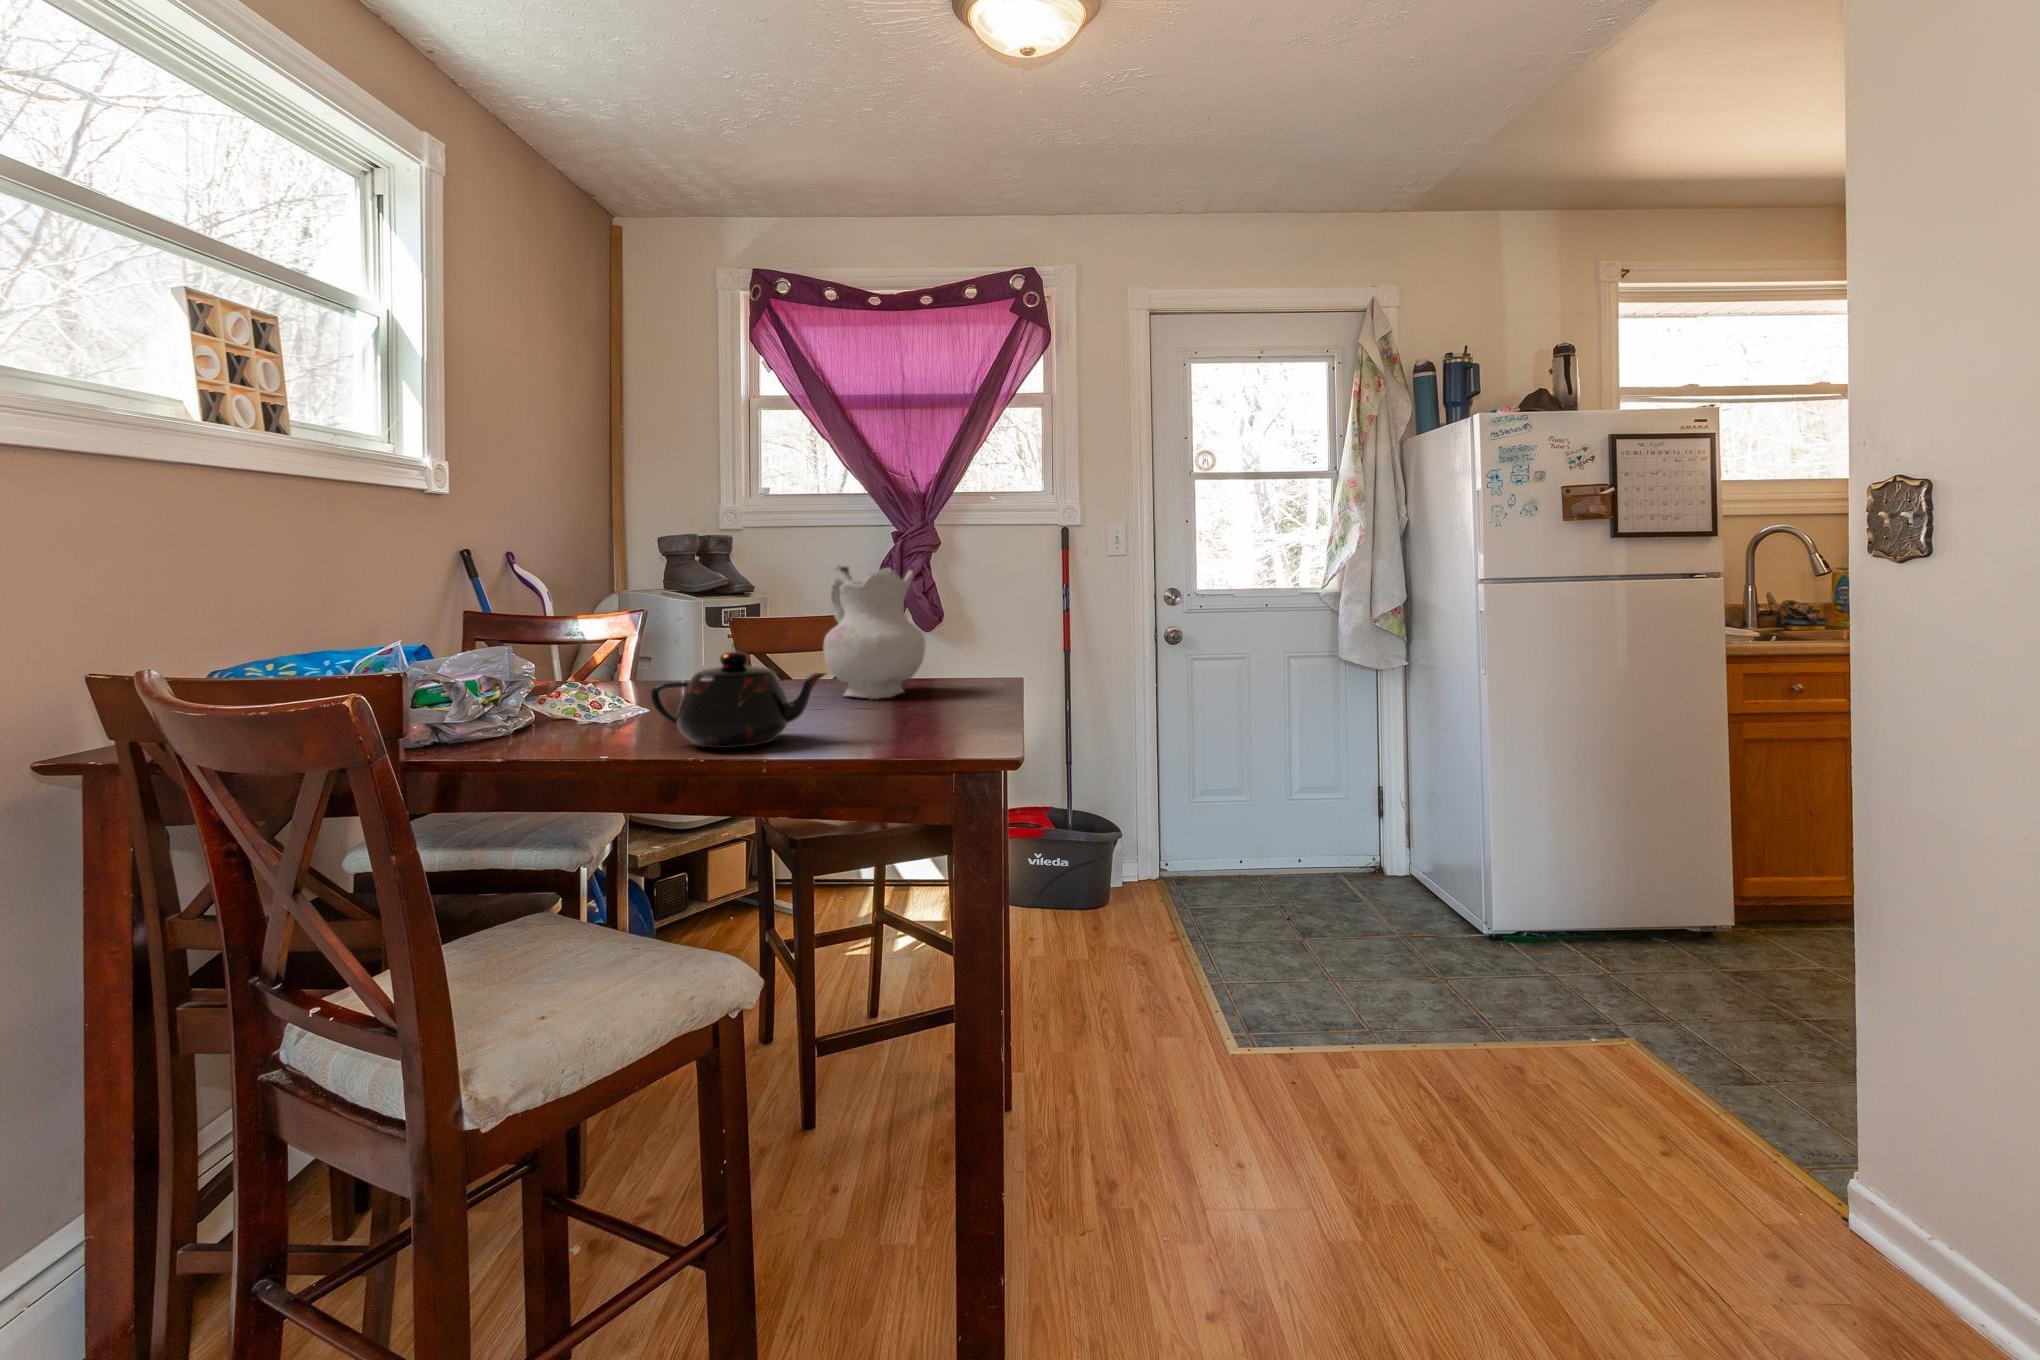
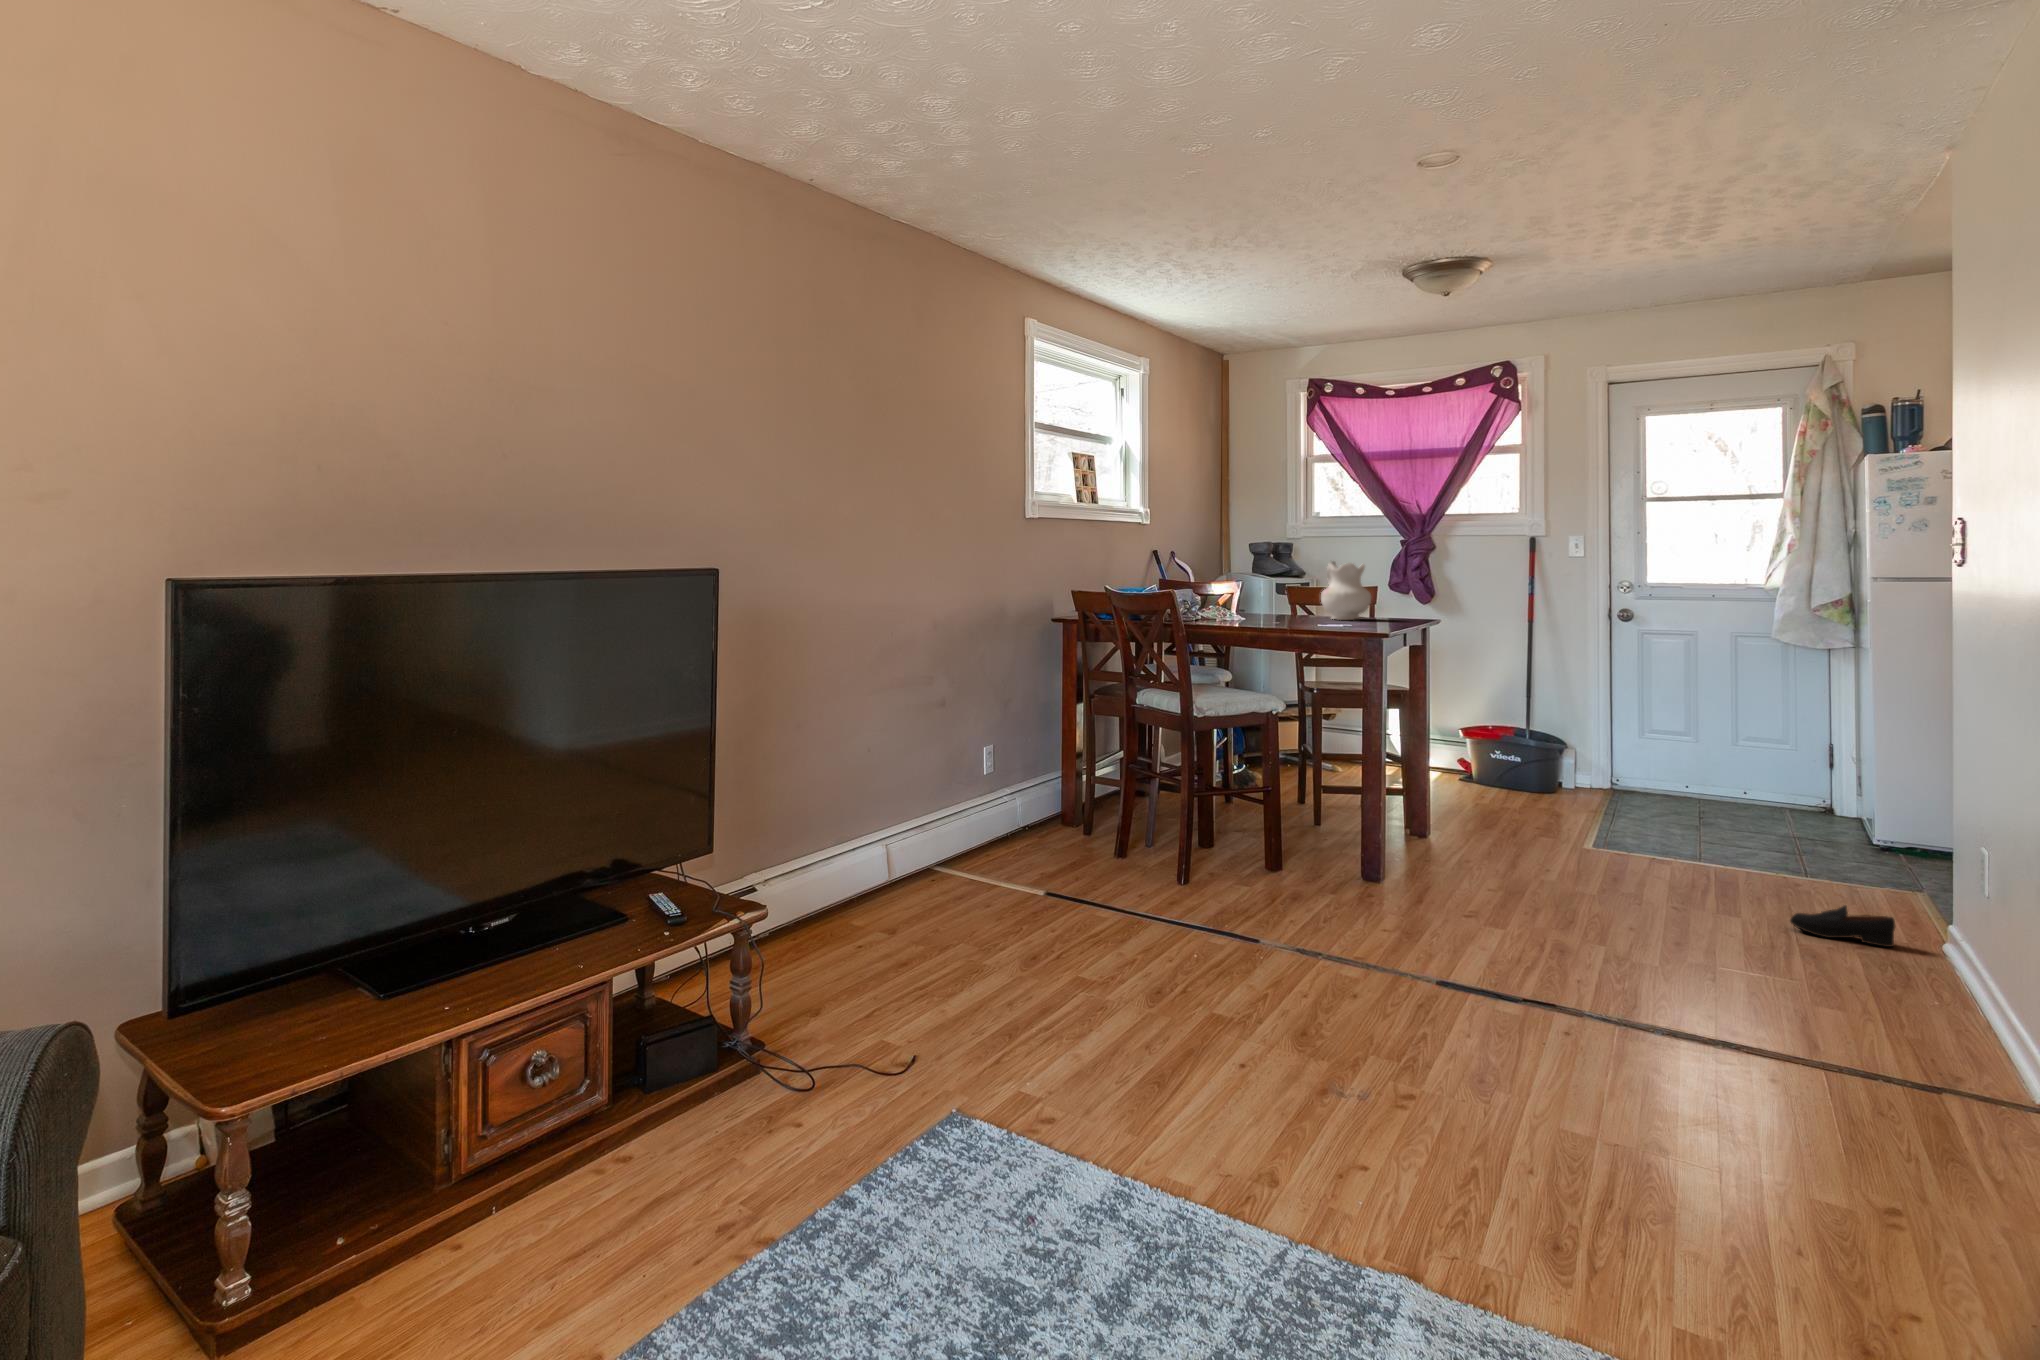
teapot: present [651,652,826,748] -> none [1244,591,1310,624]
shoe: none [1762,1230,1923,1317] -> present [1790,905,1895,947]

